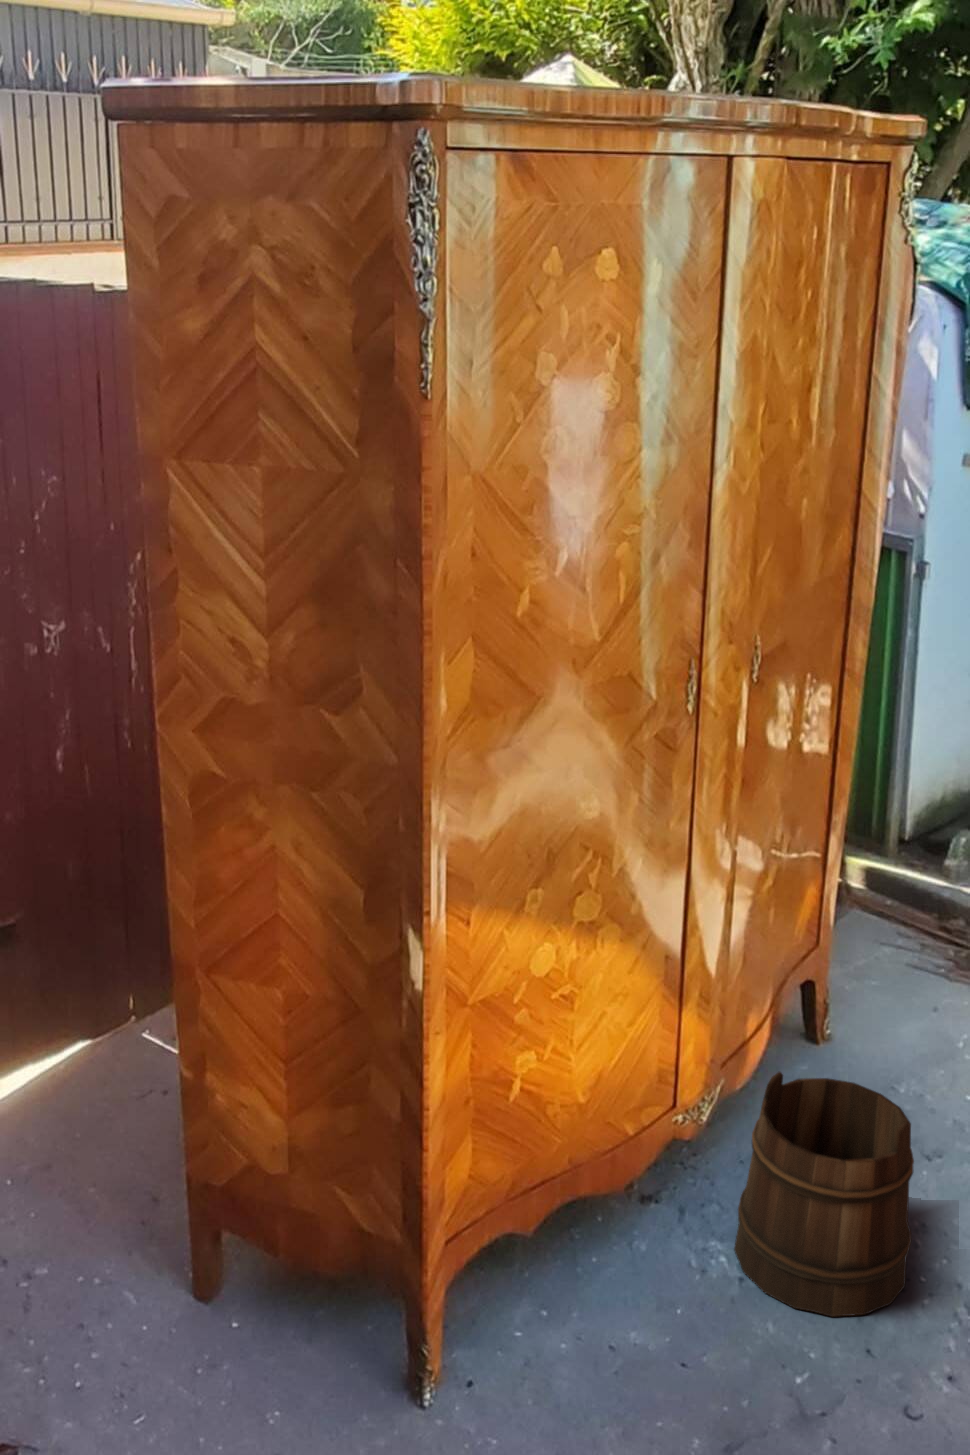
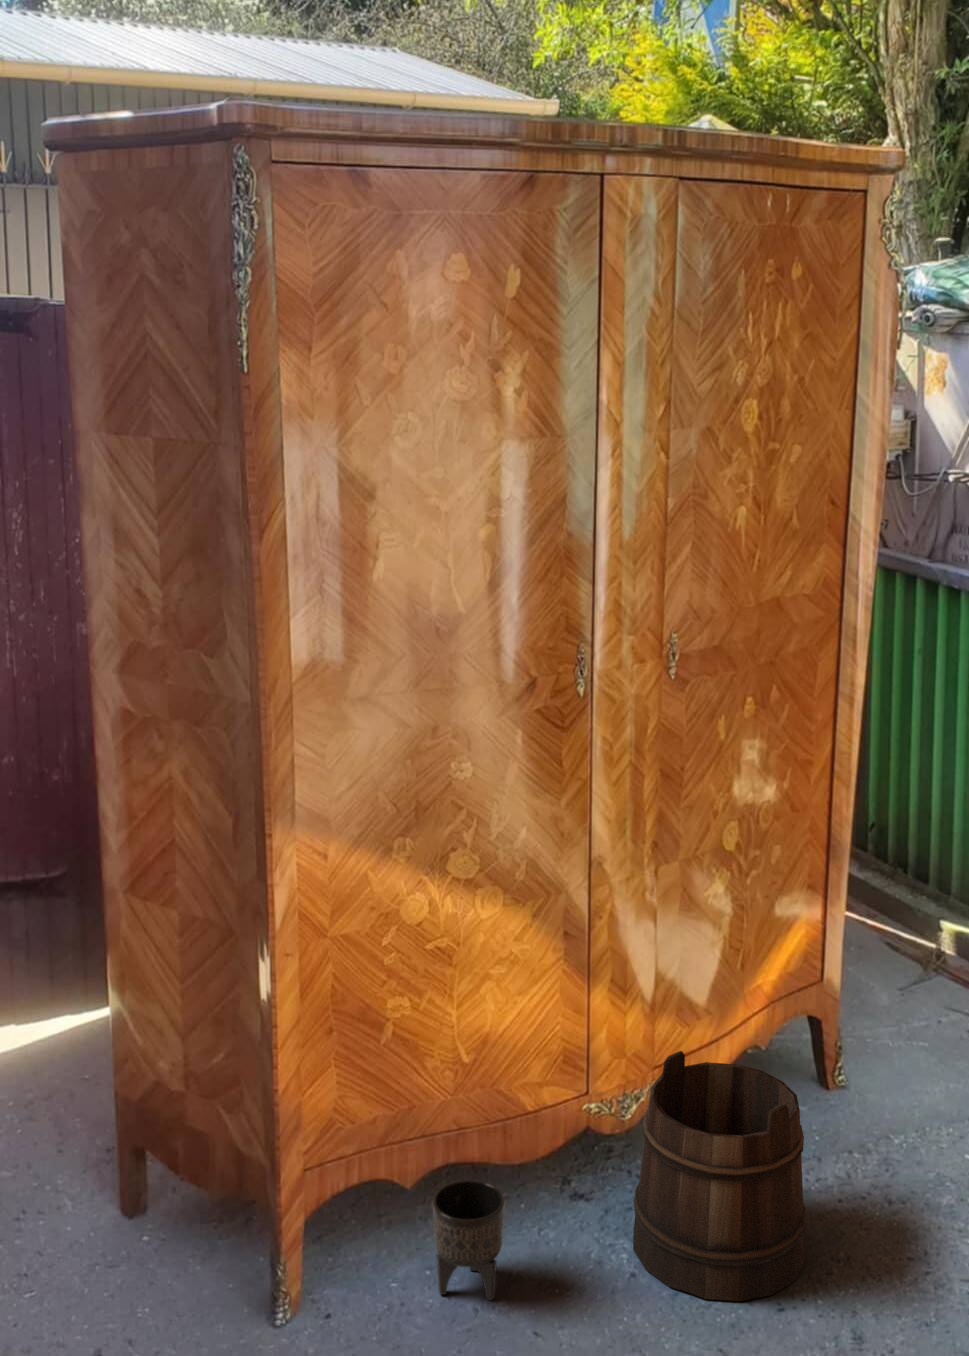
planter: none [567,1227,642,1347] -> present [433,1180,504,1300]

